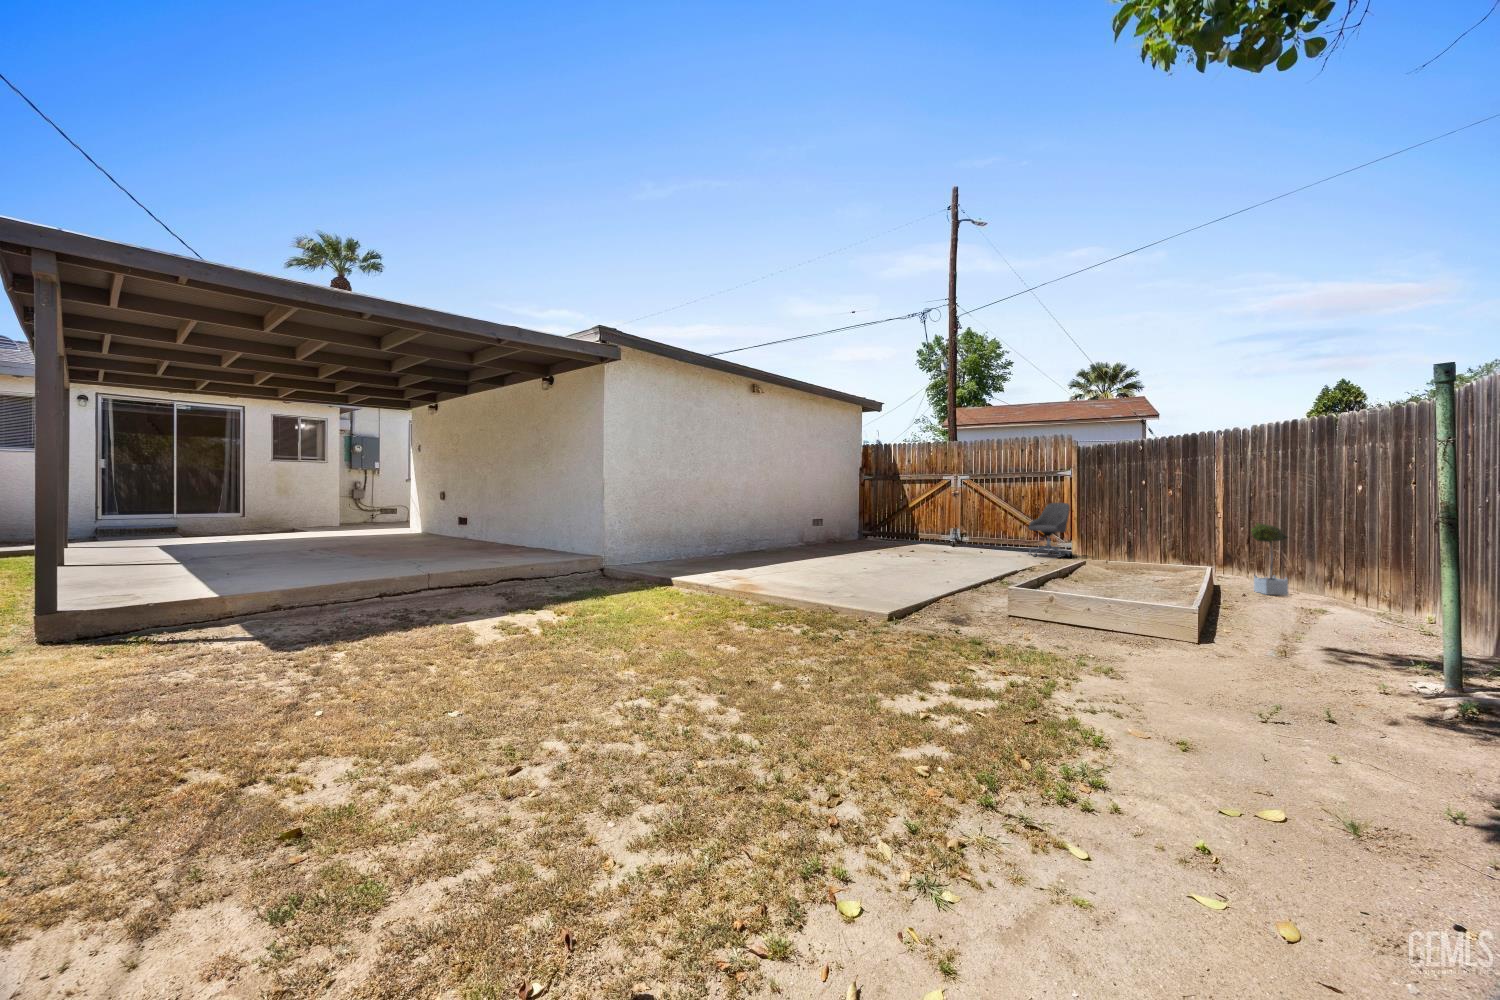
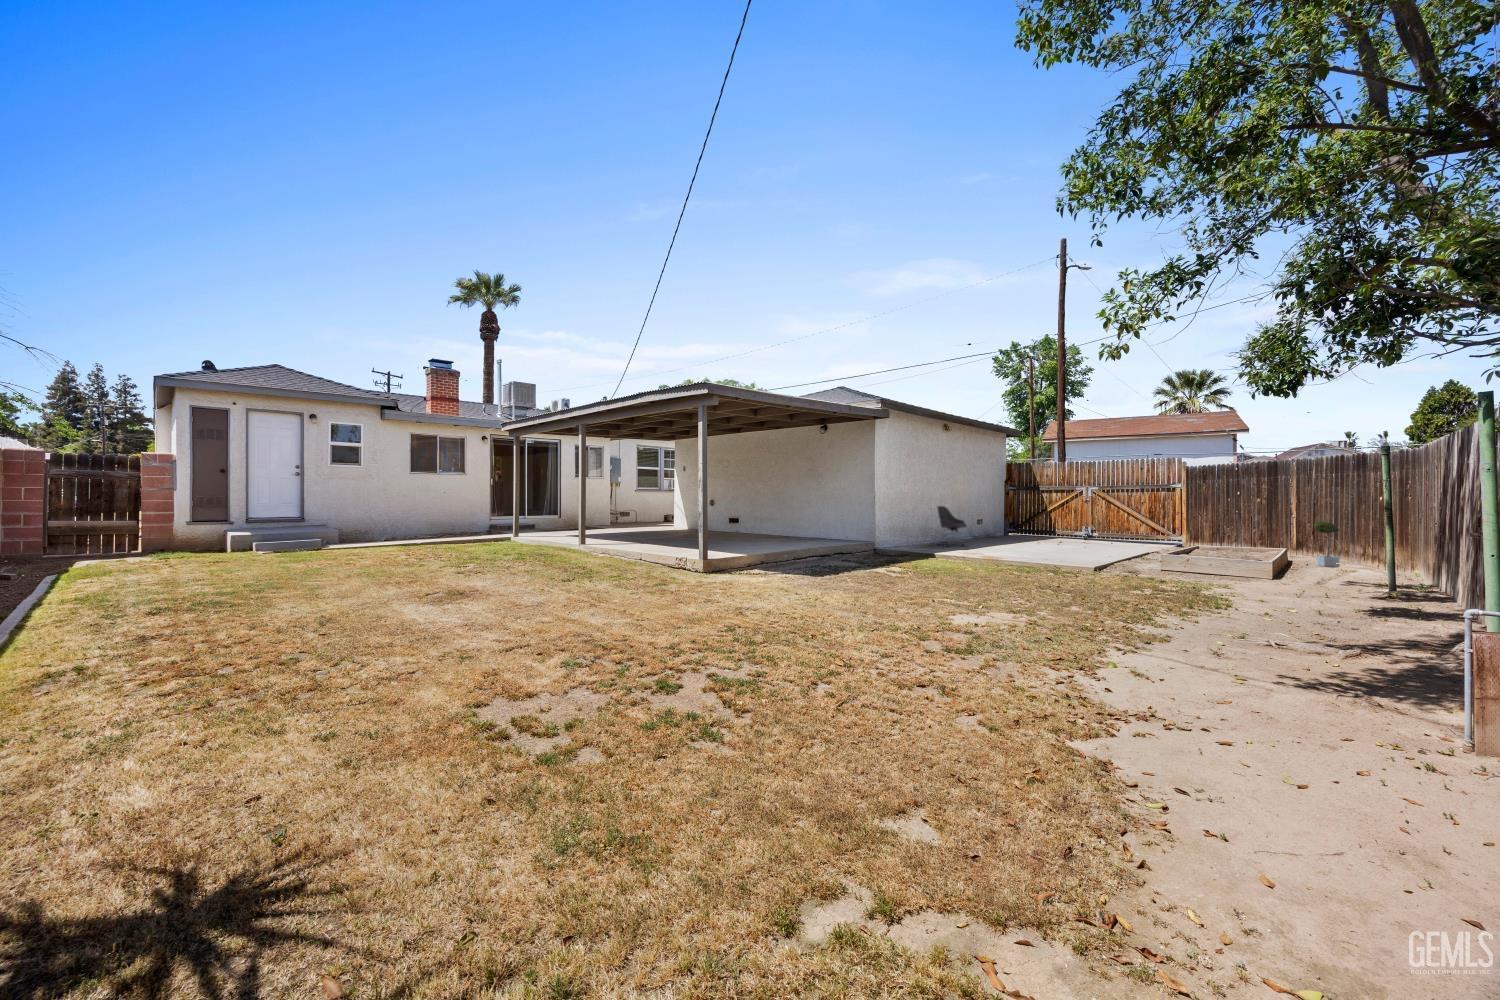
chair: present [1028,503,1070,558] -> present [938,506,966,546]

